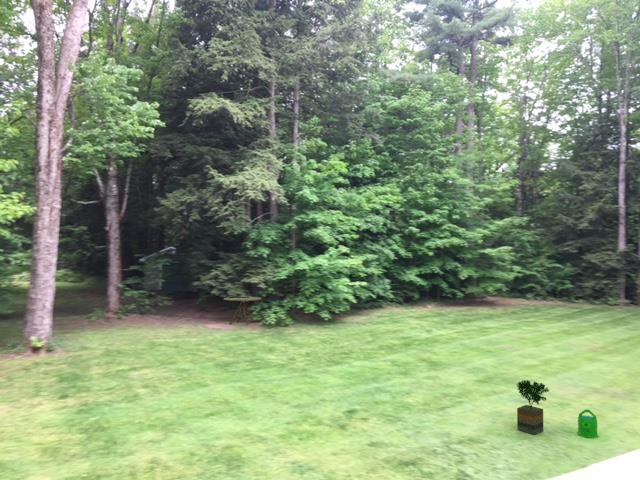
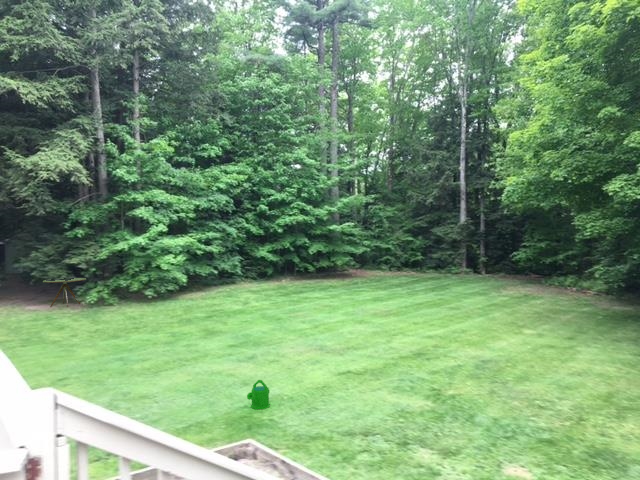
potted tree: present [517,380,549,435] -> none [187,352,225,410]

